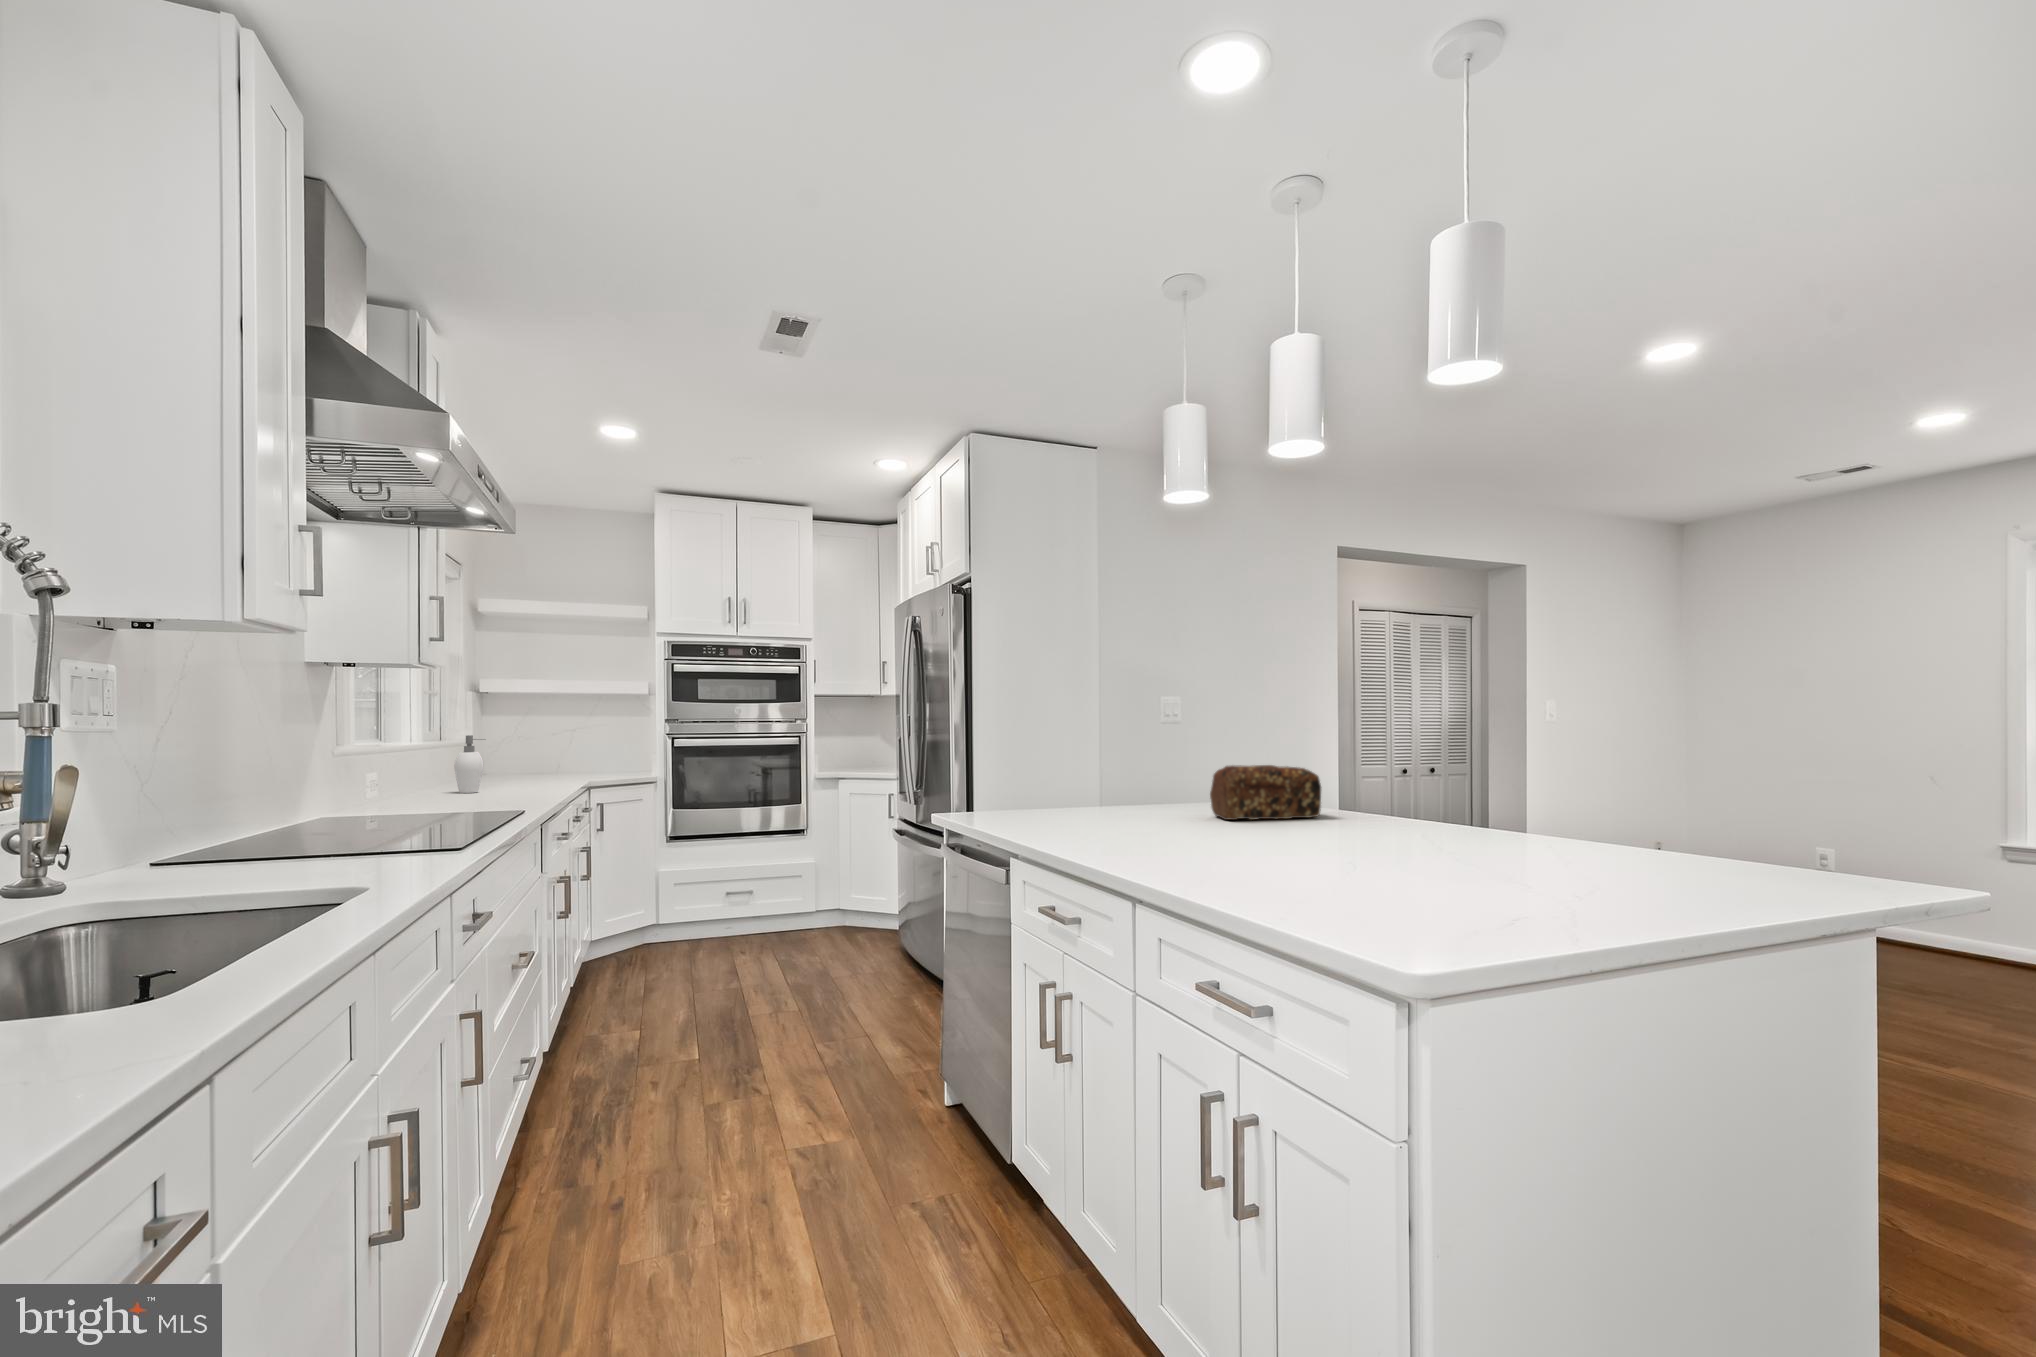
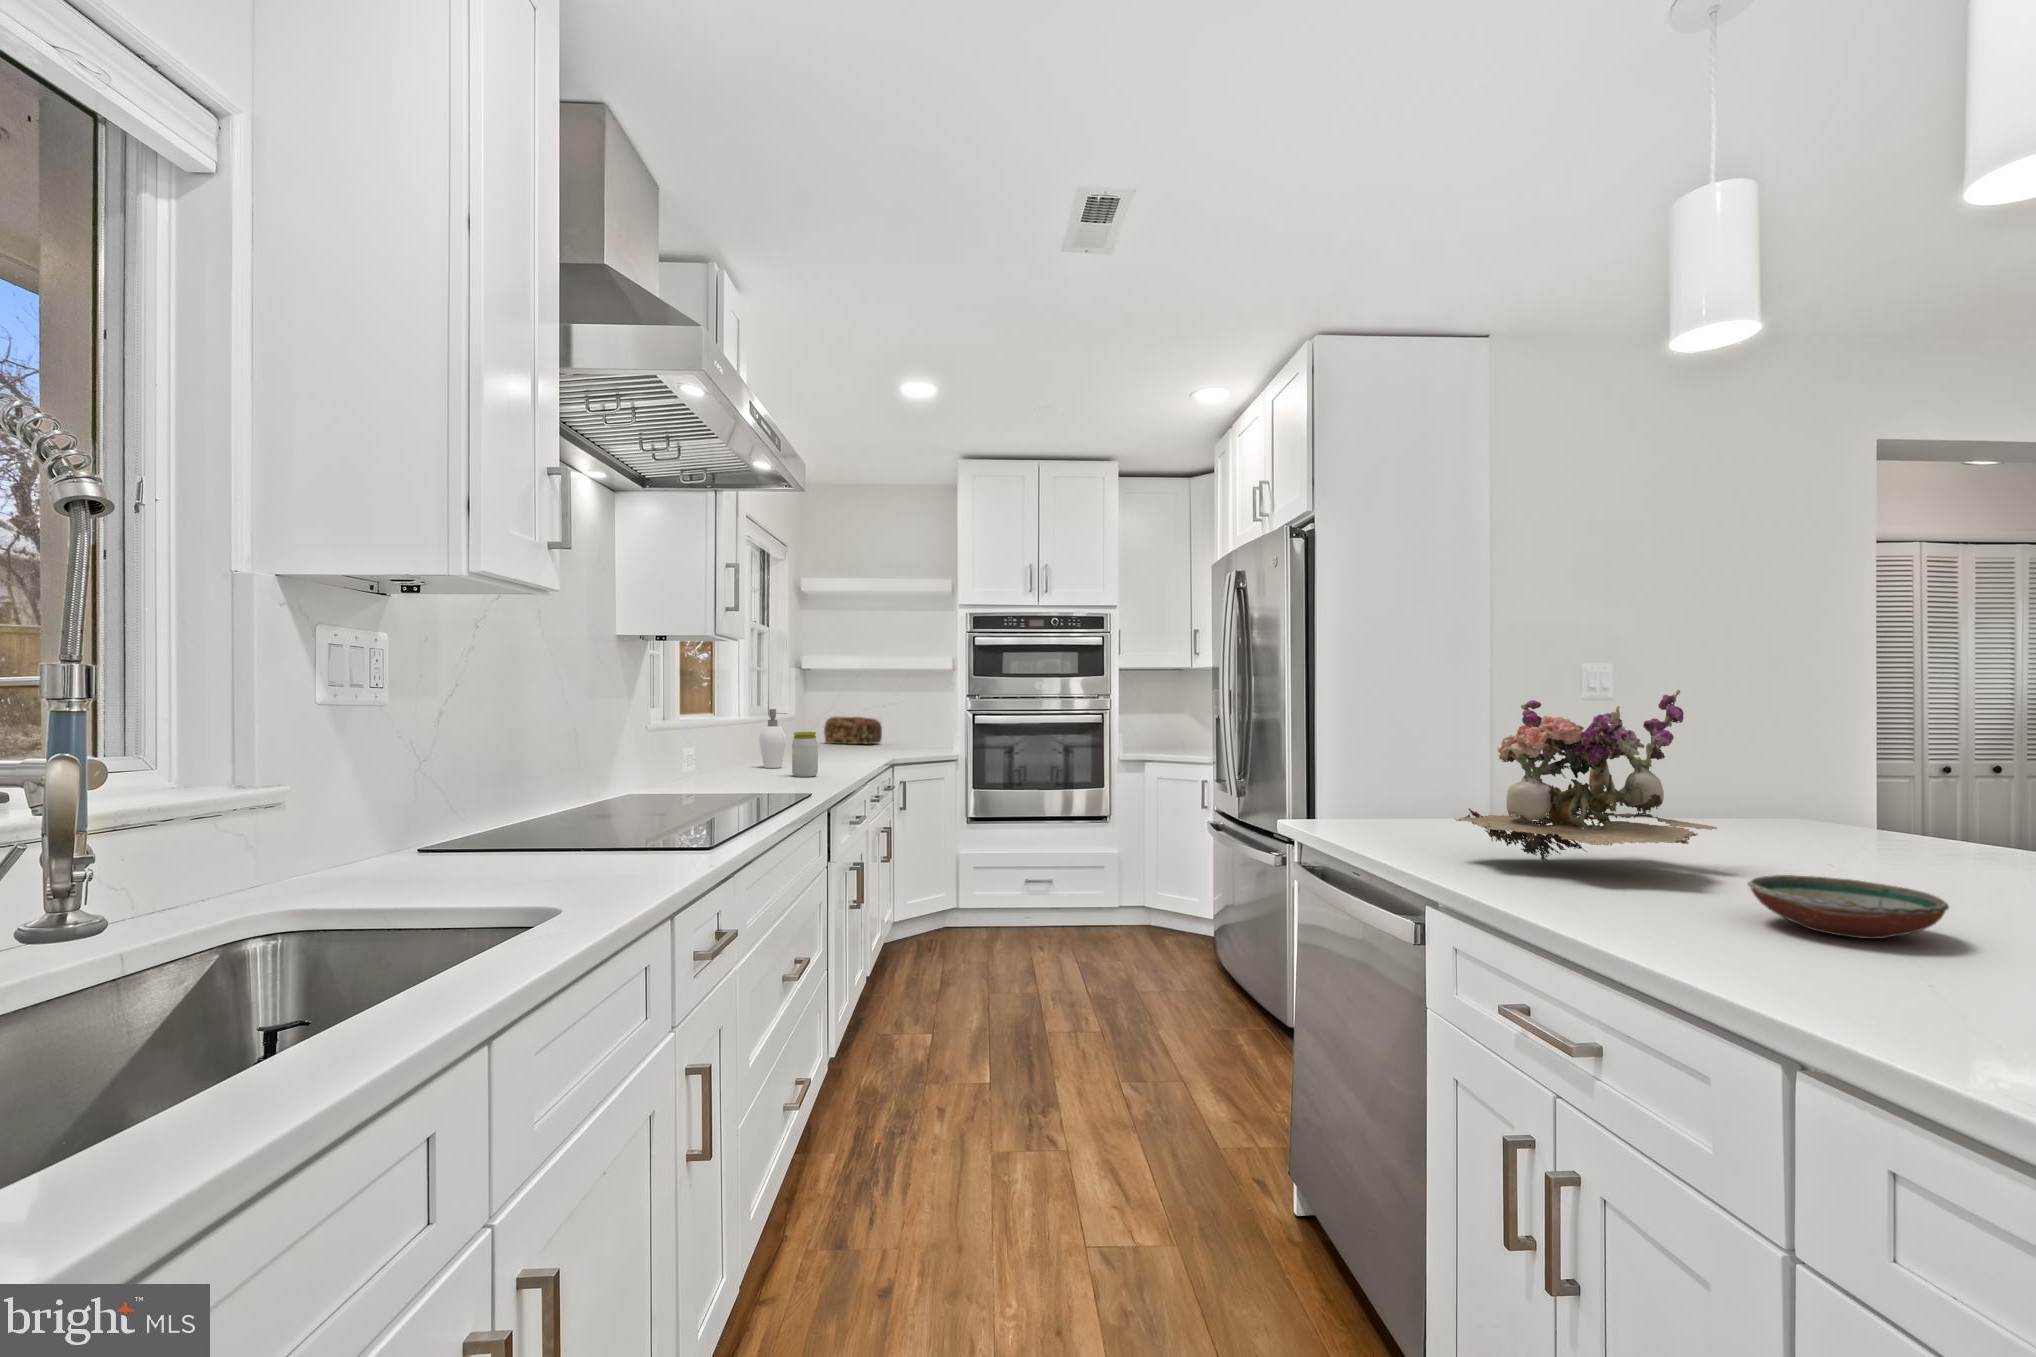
flower arrangement: none [1044,710,1193,826] -> present [1454,690,1717,863]
jar: none [495,756,523,799] -> present [792,732,818,777]
bread loaf: present [1210,765,1321,820] -> present [824,717,882,744]
decorative bowl: none [1184,818,1270,848] -> present [1748,875,1949,939]

